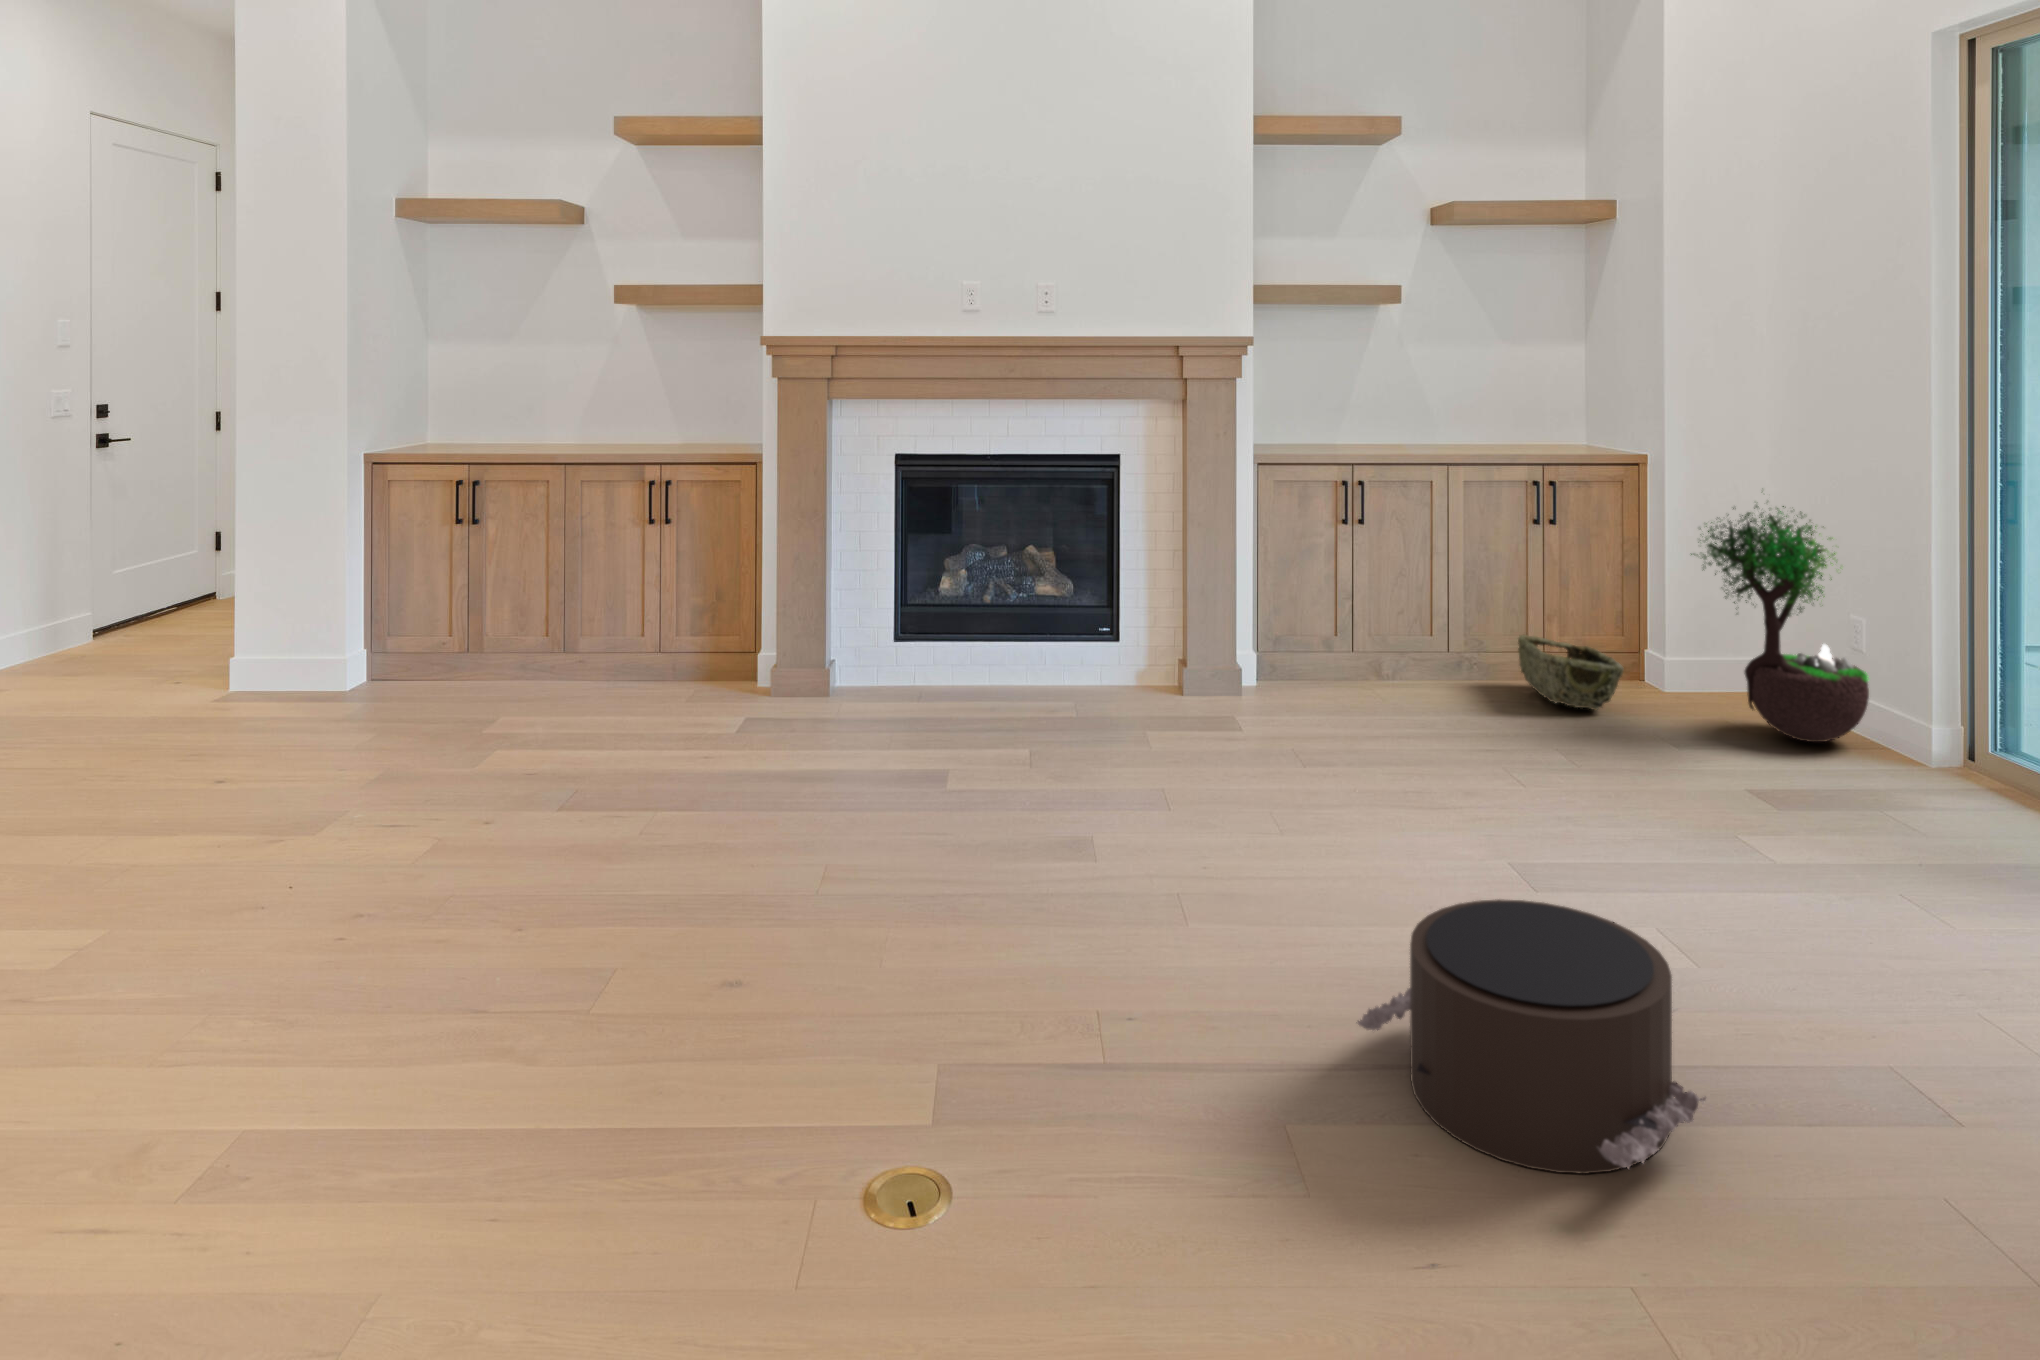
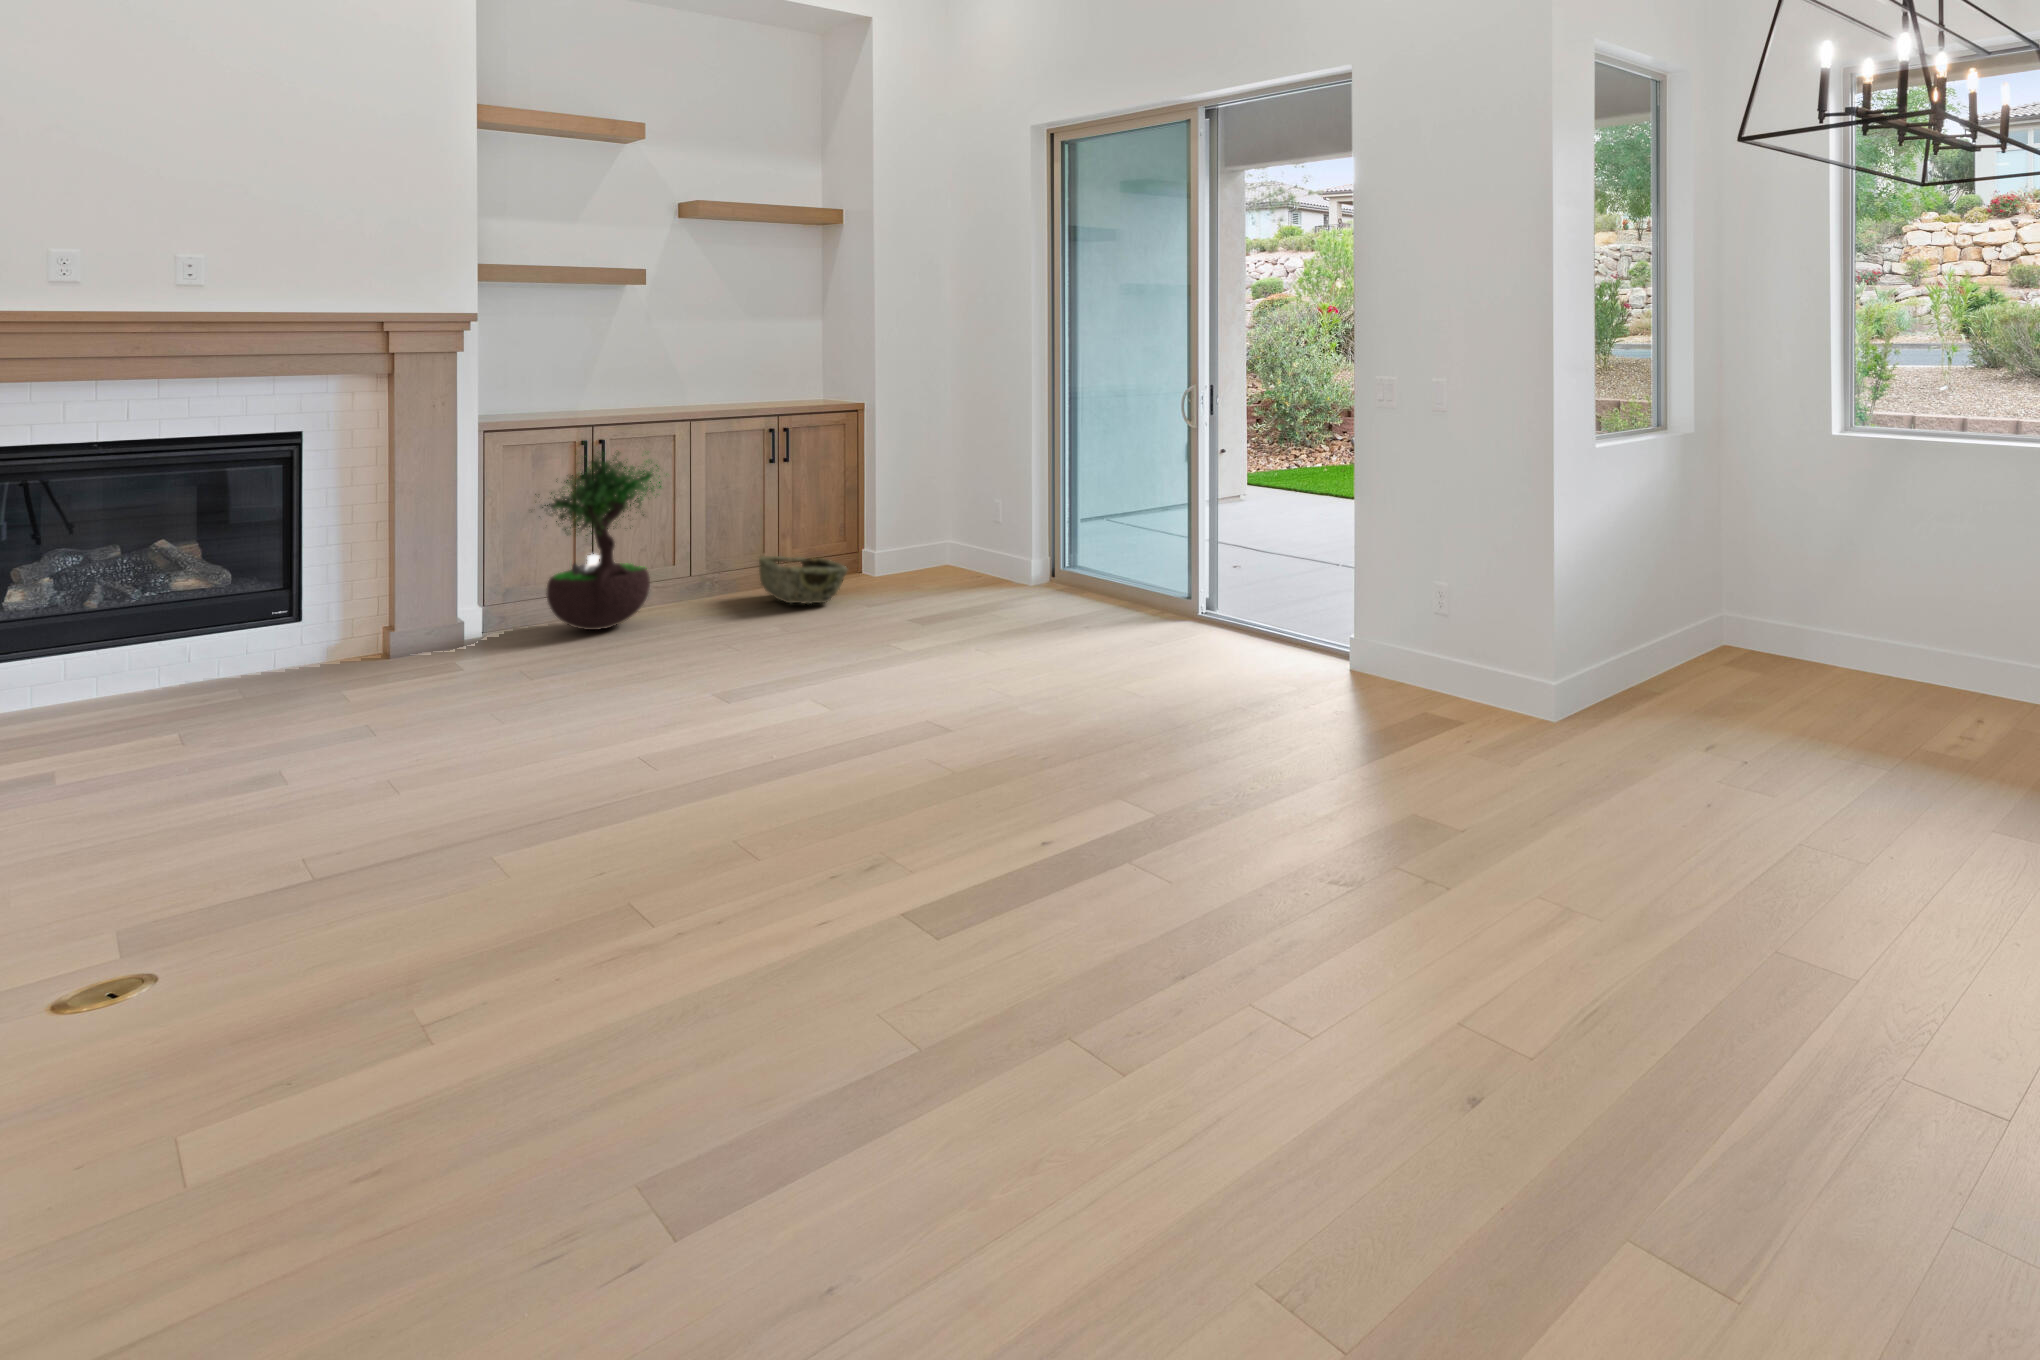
potted tree: present [1691,505,1869,742] -> present [531,442,661,630]
pouf: present [1356,900,1706,1174] -> none [638,704,876,845]

